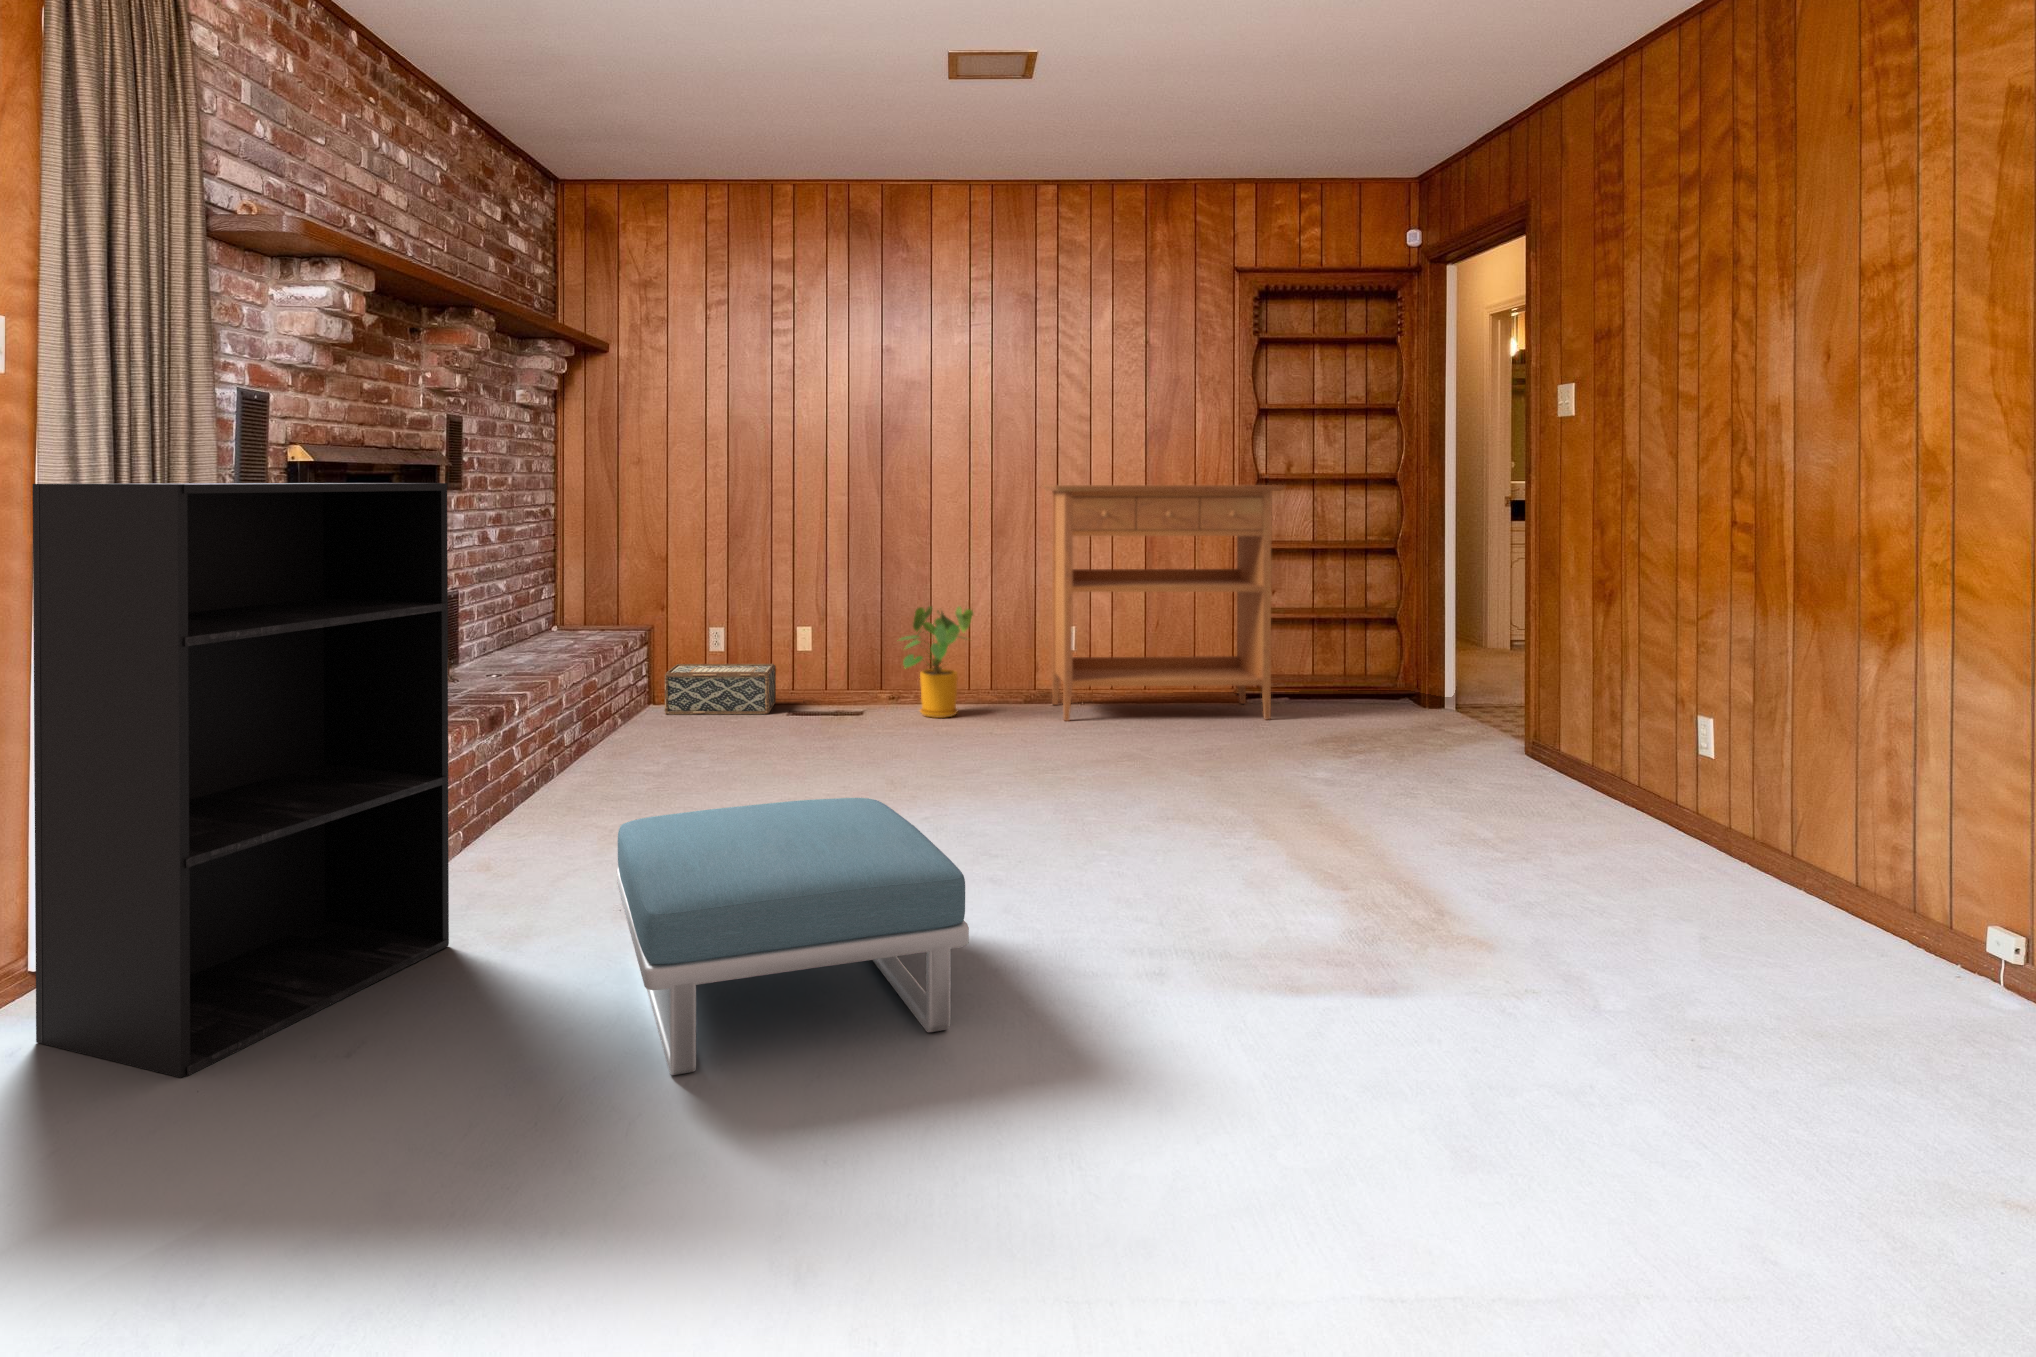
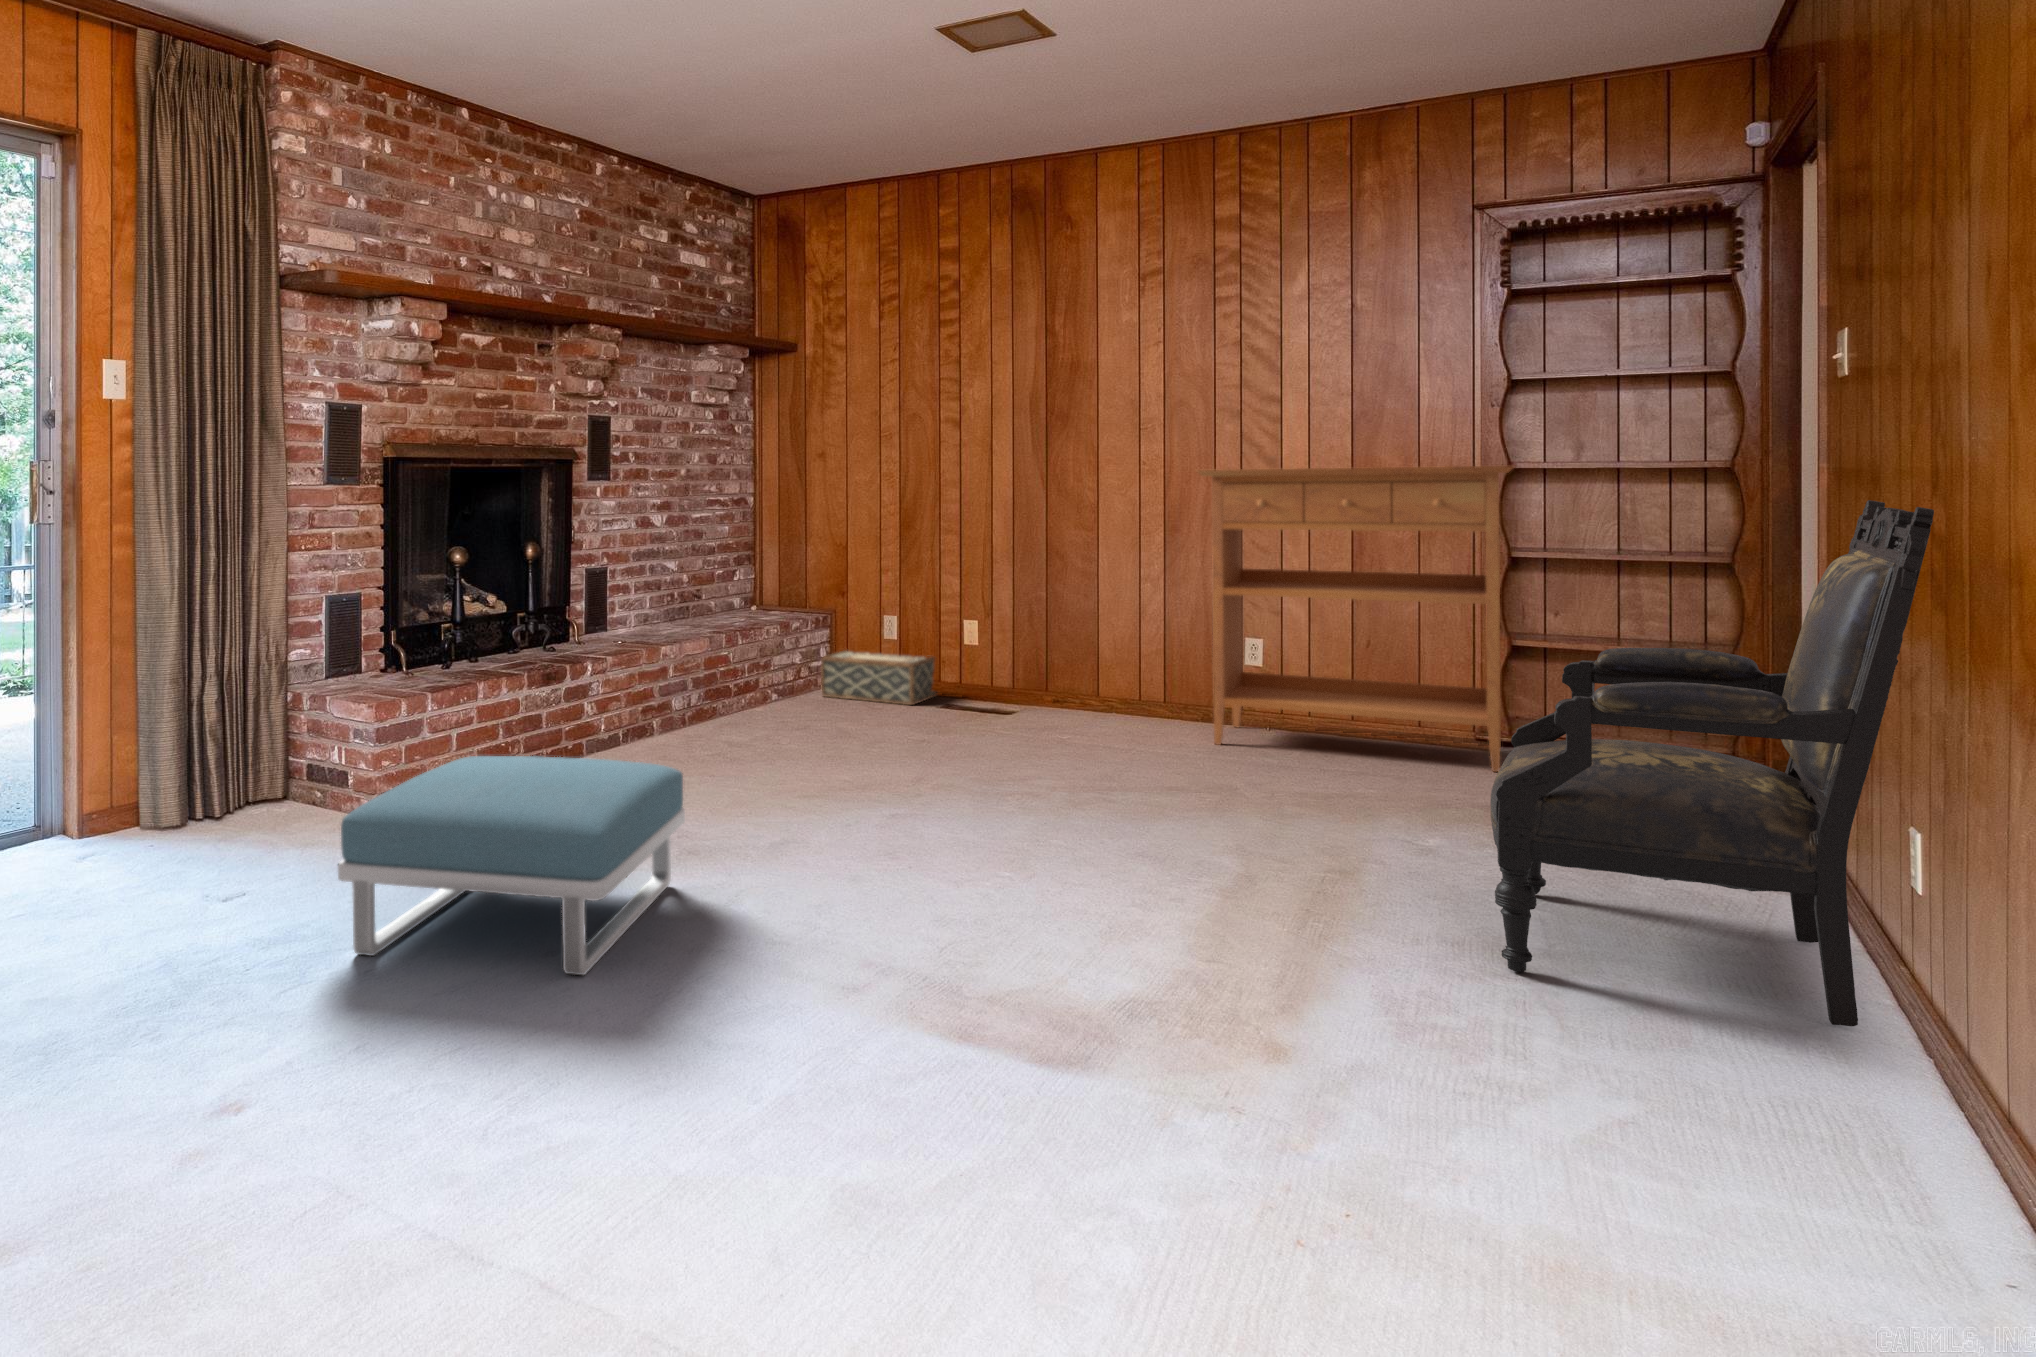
bookshelf: present [33,483,449,1078] -> none [100,472,379,886]
armchair: none [1415,515,1731,860] -> present [1490,500,1934,1026]
house plant: present [900,606,973,718] -> none [1026,604,1133,727]

